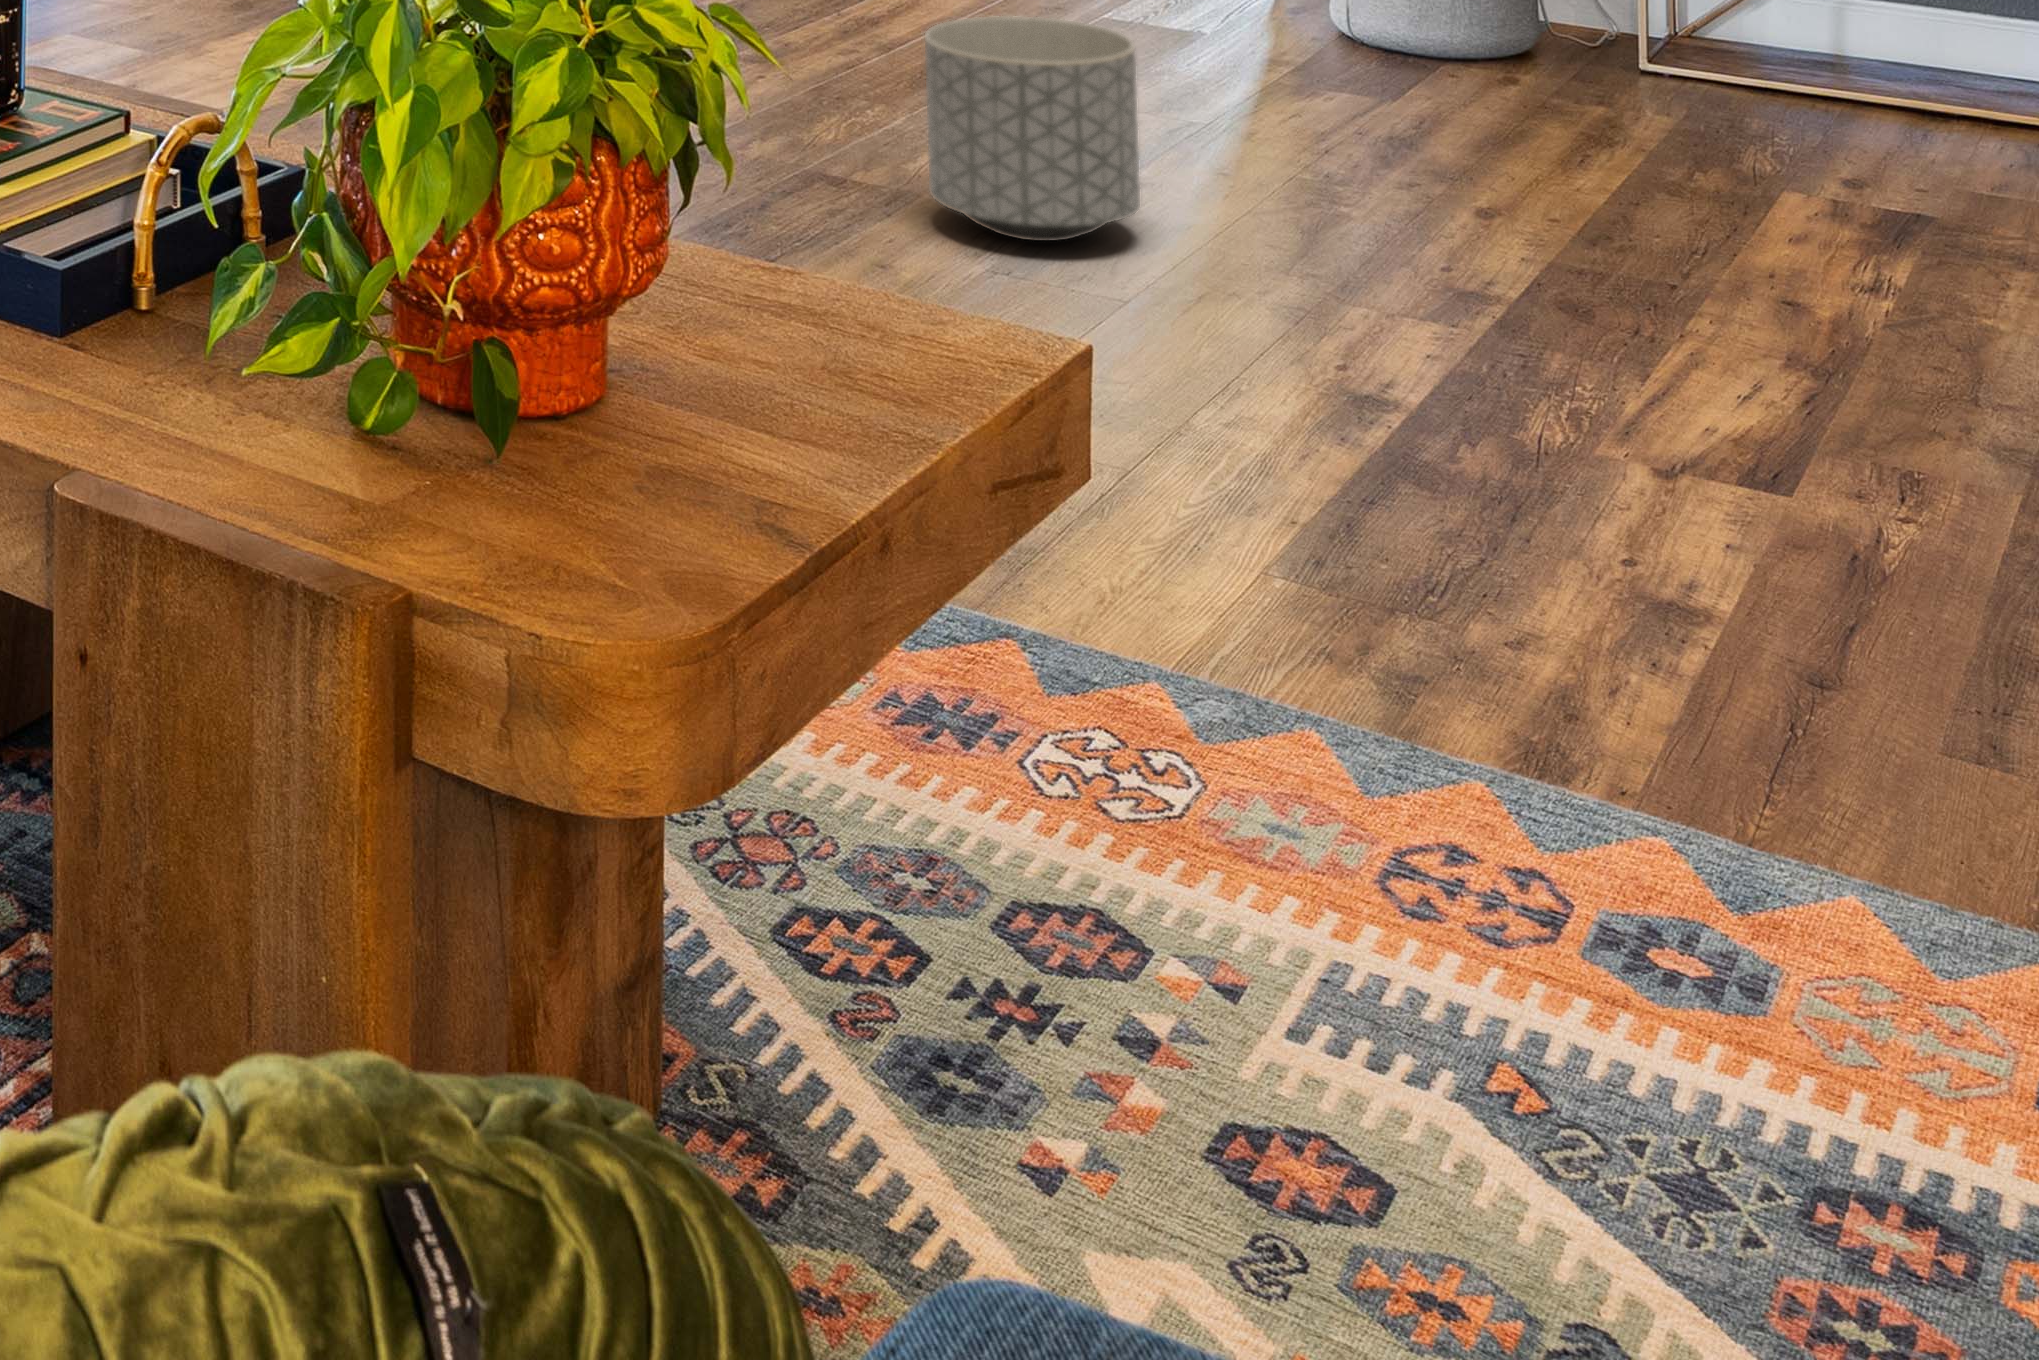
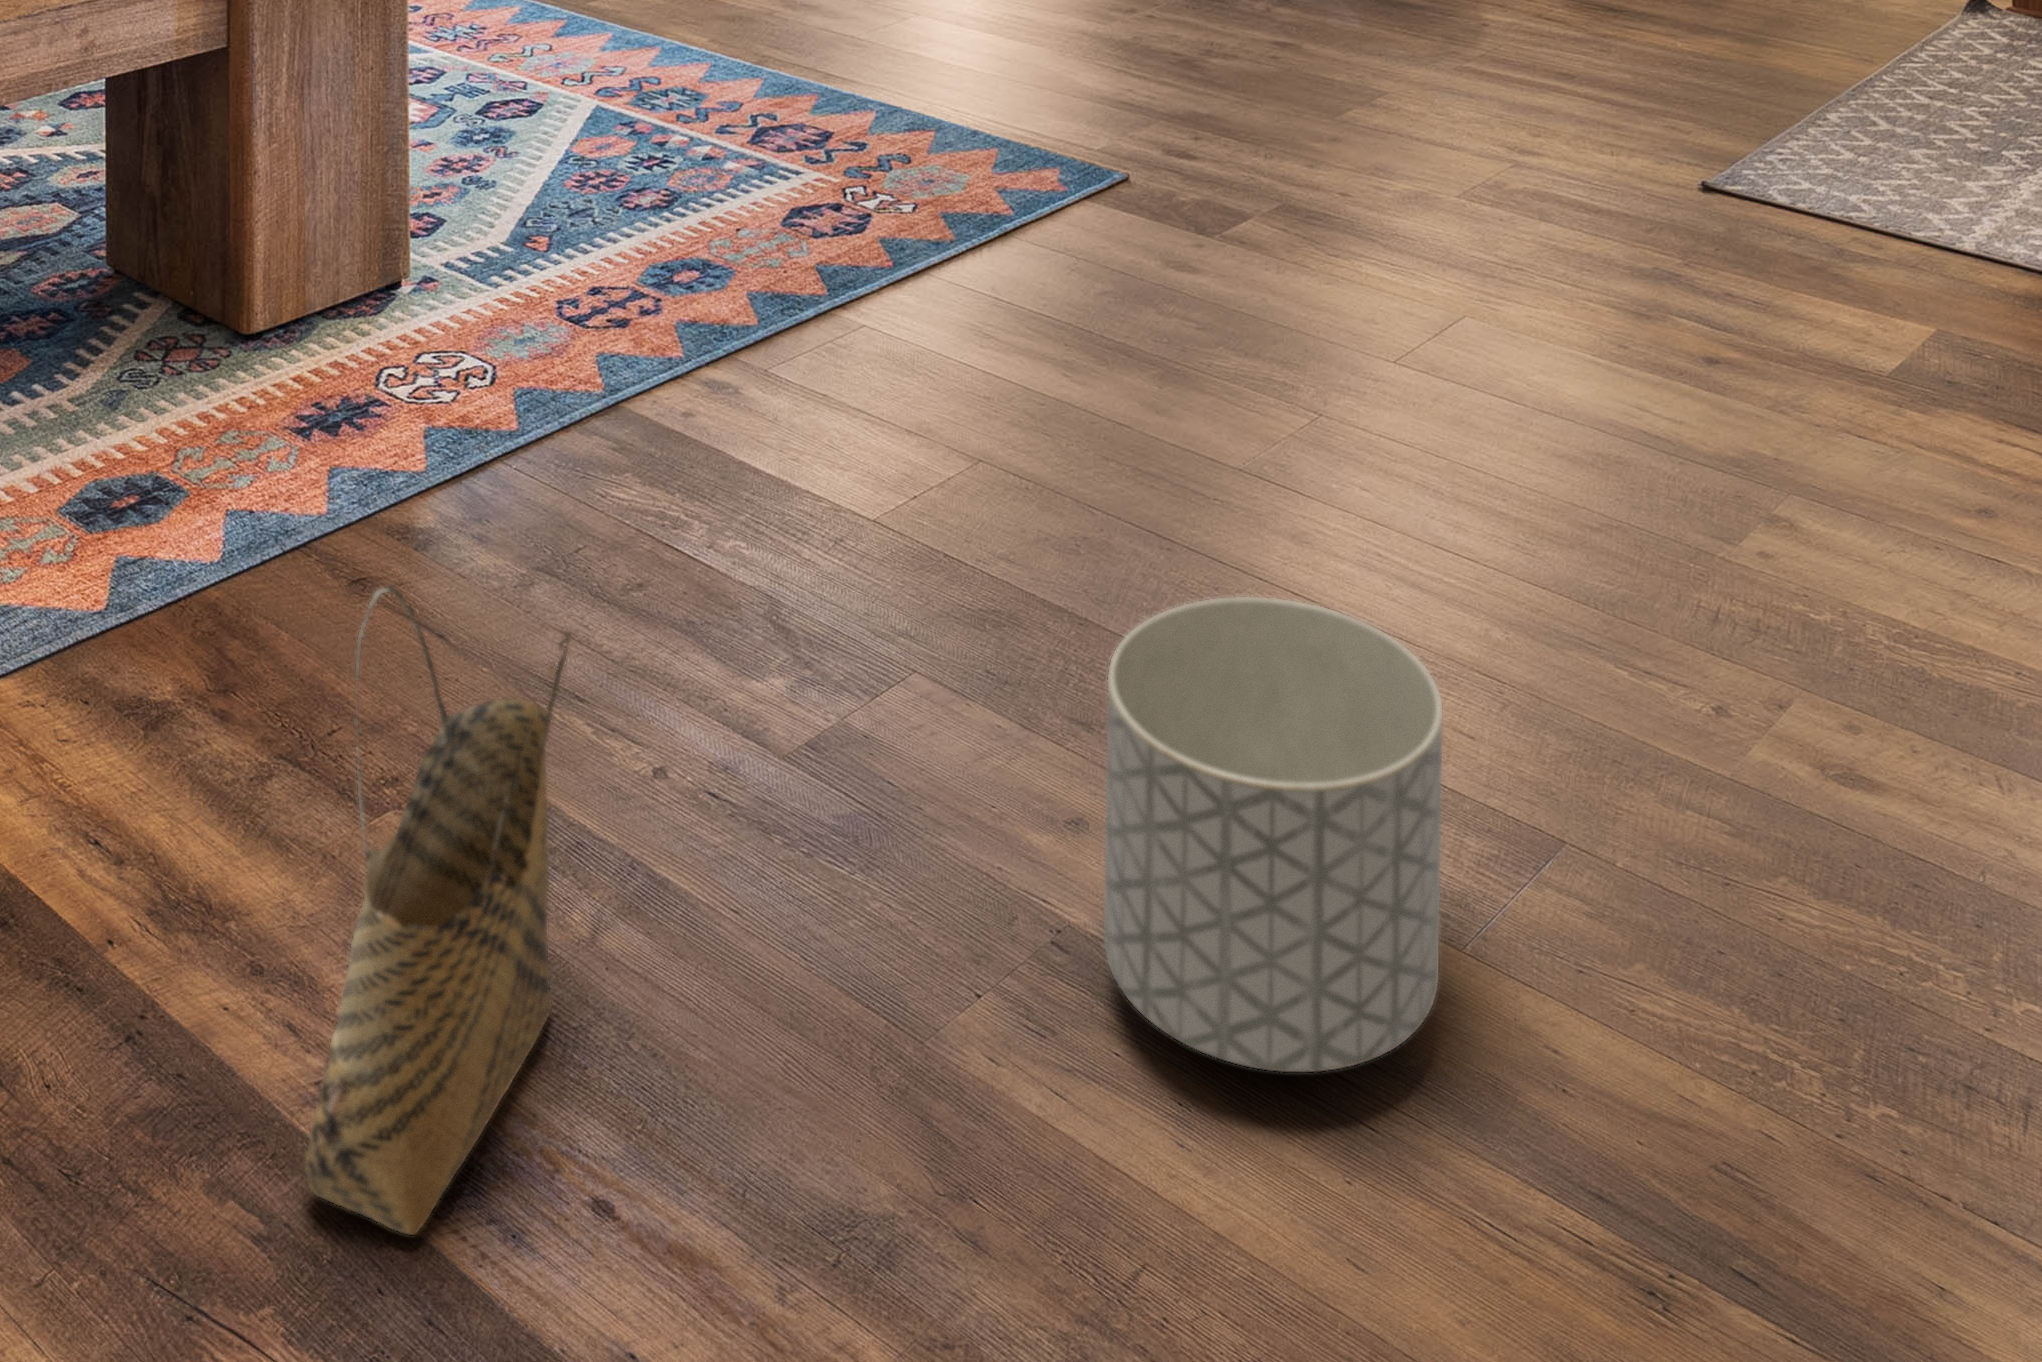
woven basket: none [1207,60,1469,413] -> present [306,586,571,1235]

